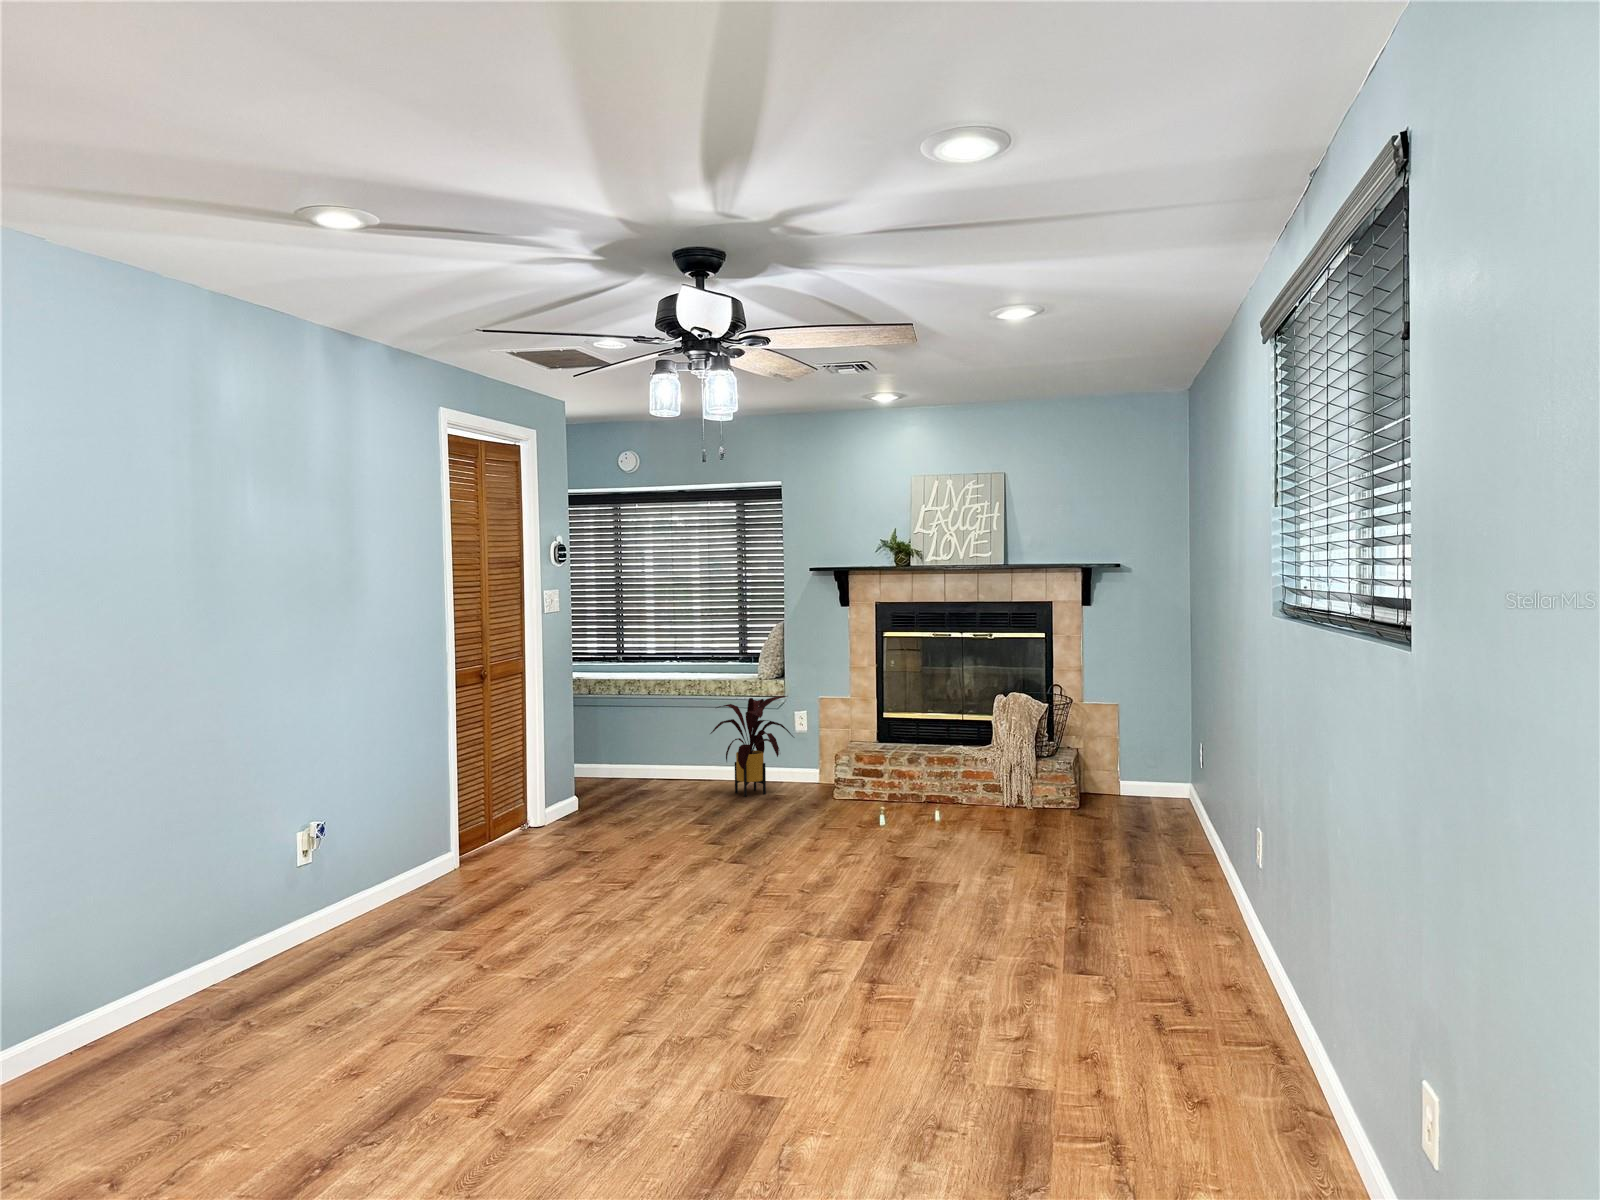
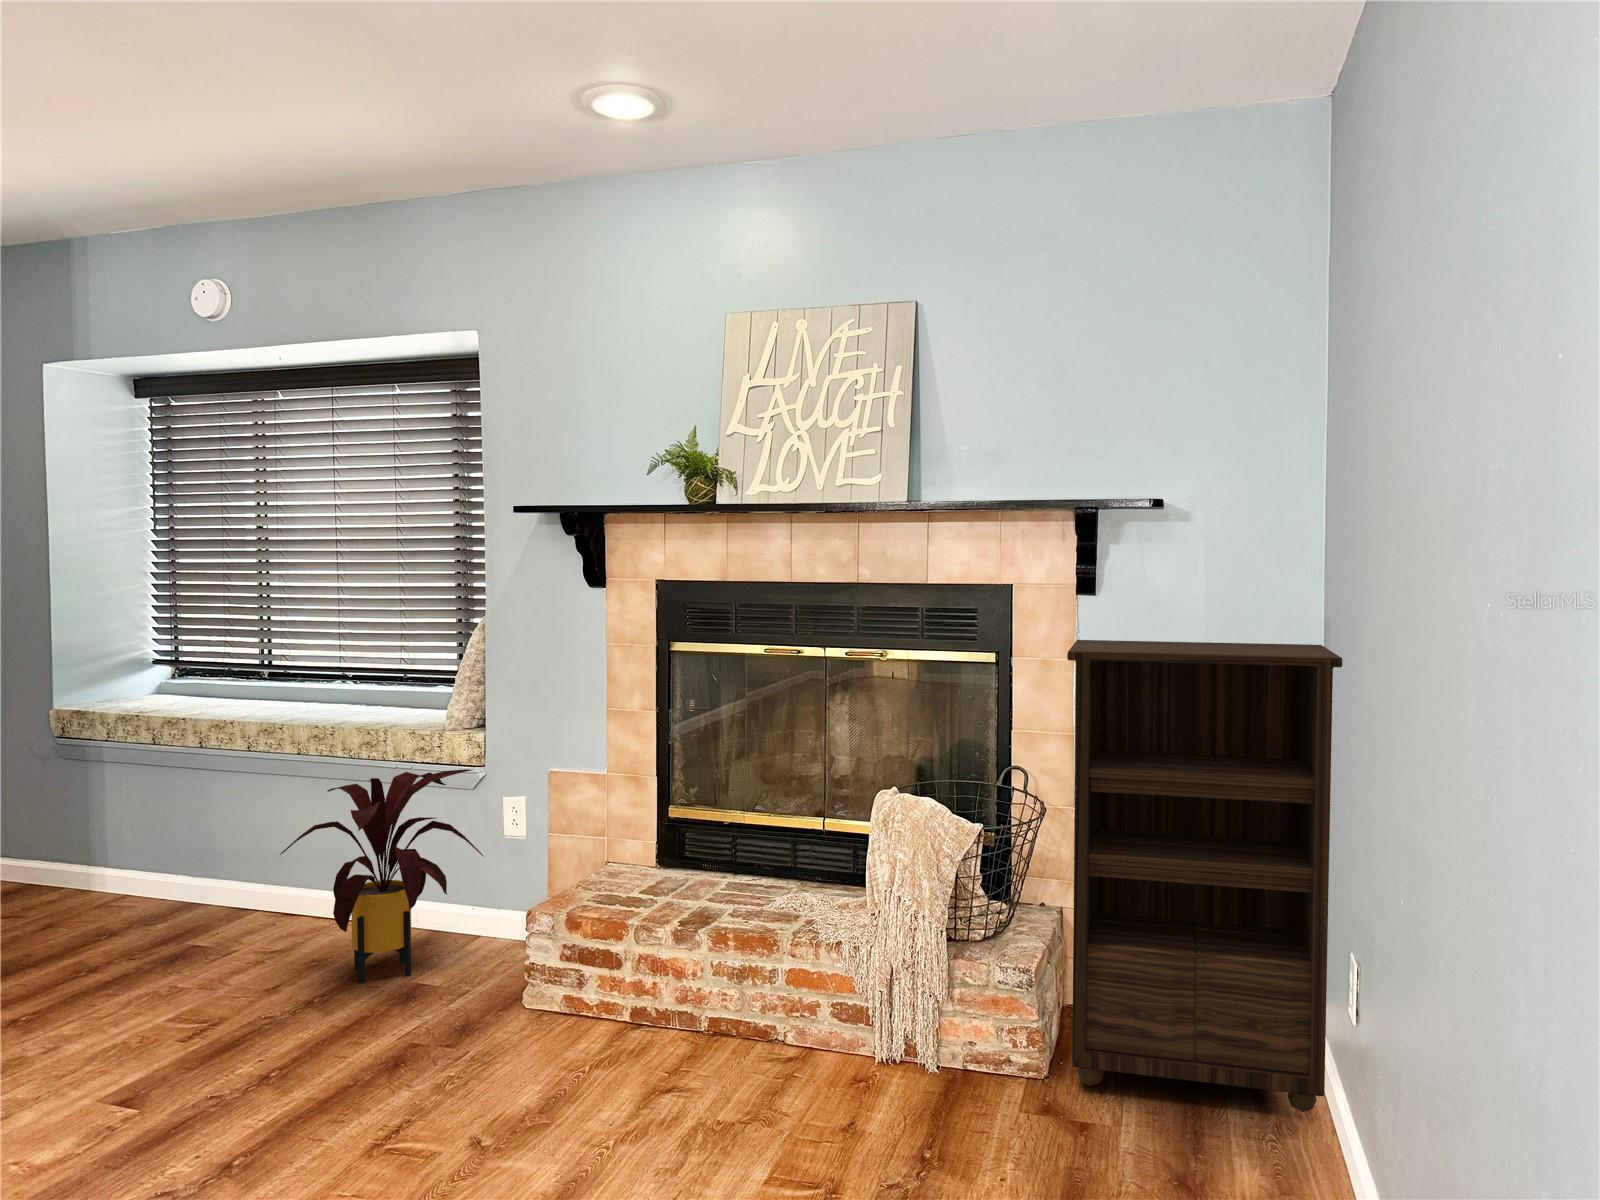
bookshelf: none [1084,625,1195,814] -> present [1067,640,1342,1112]

